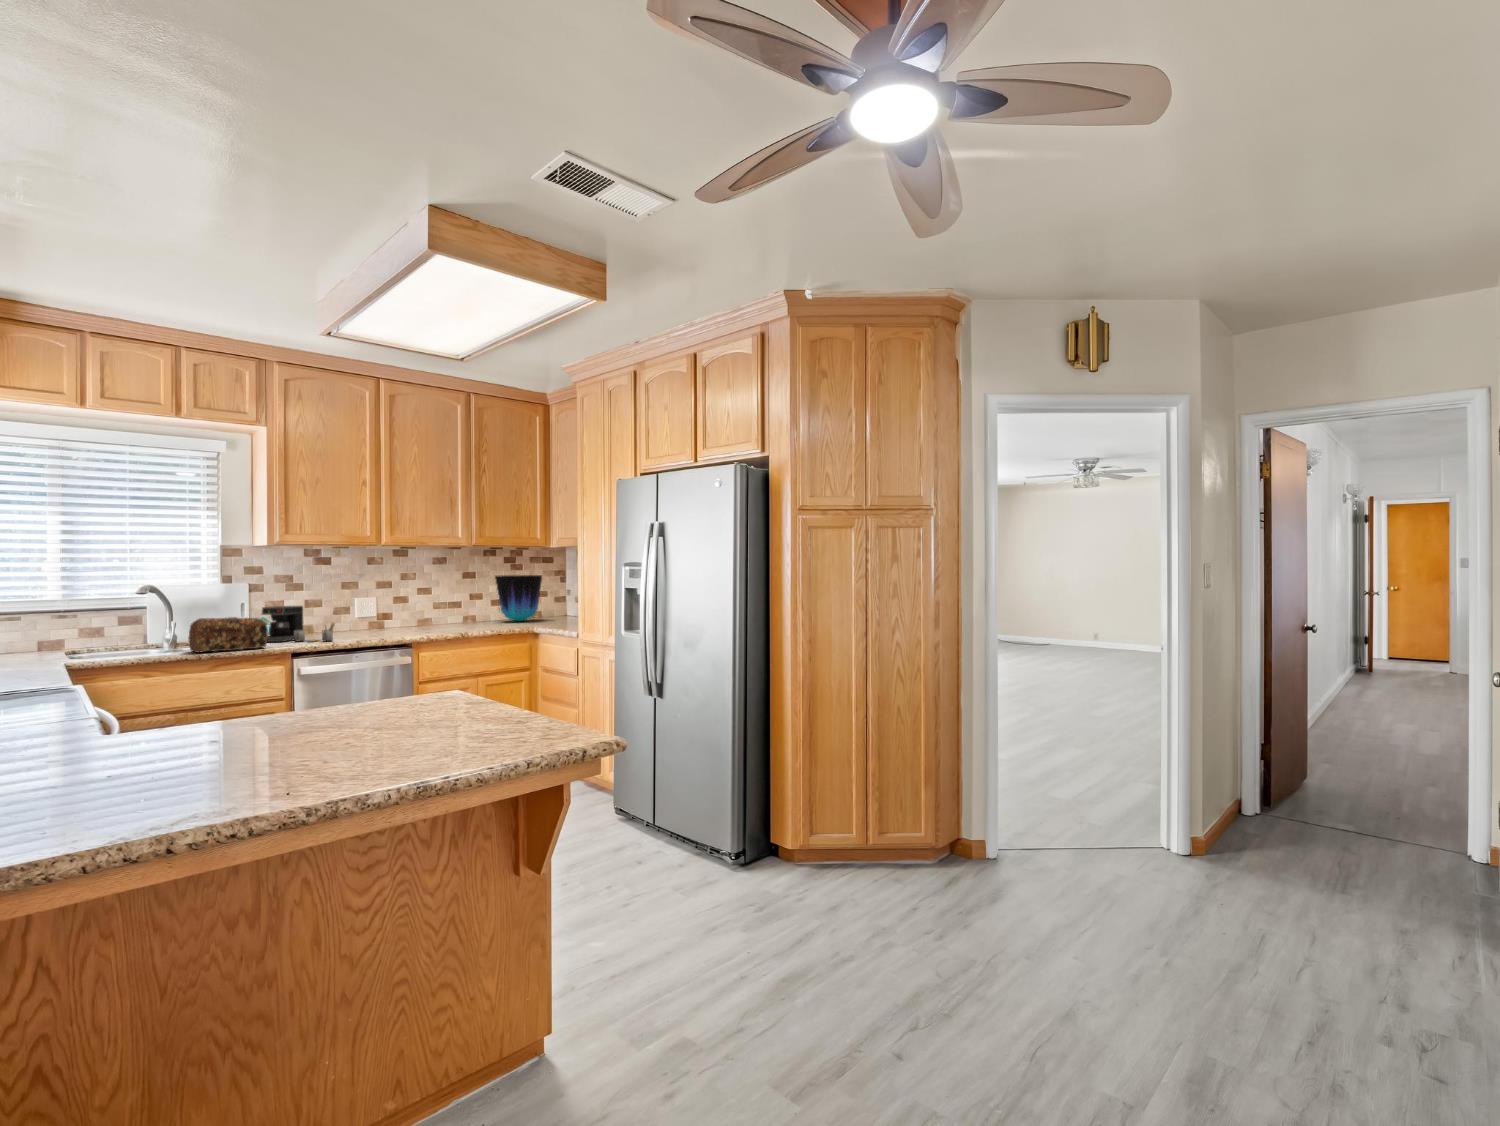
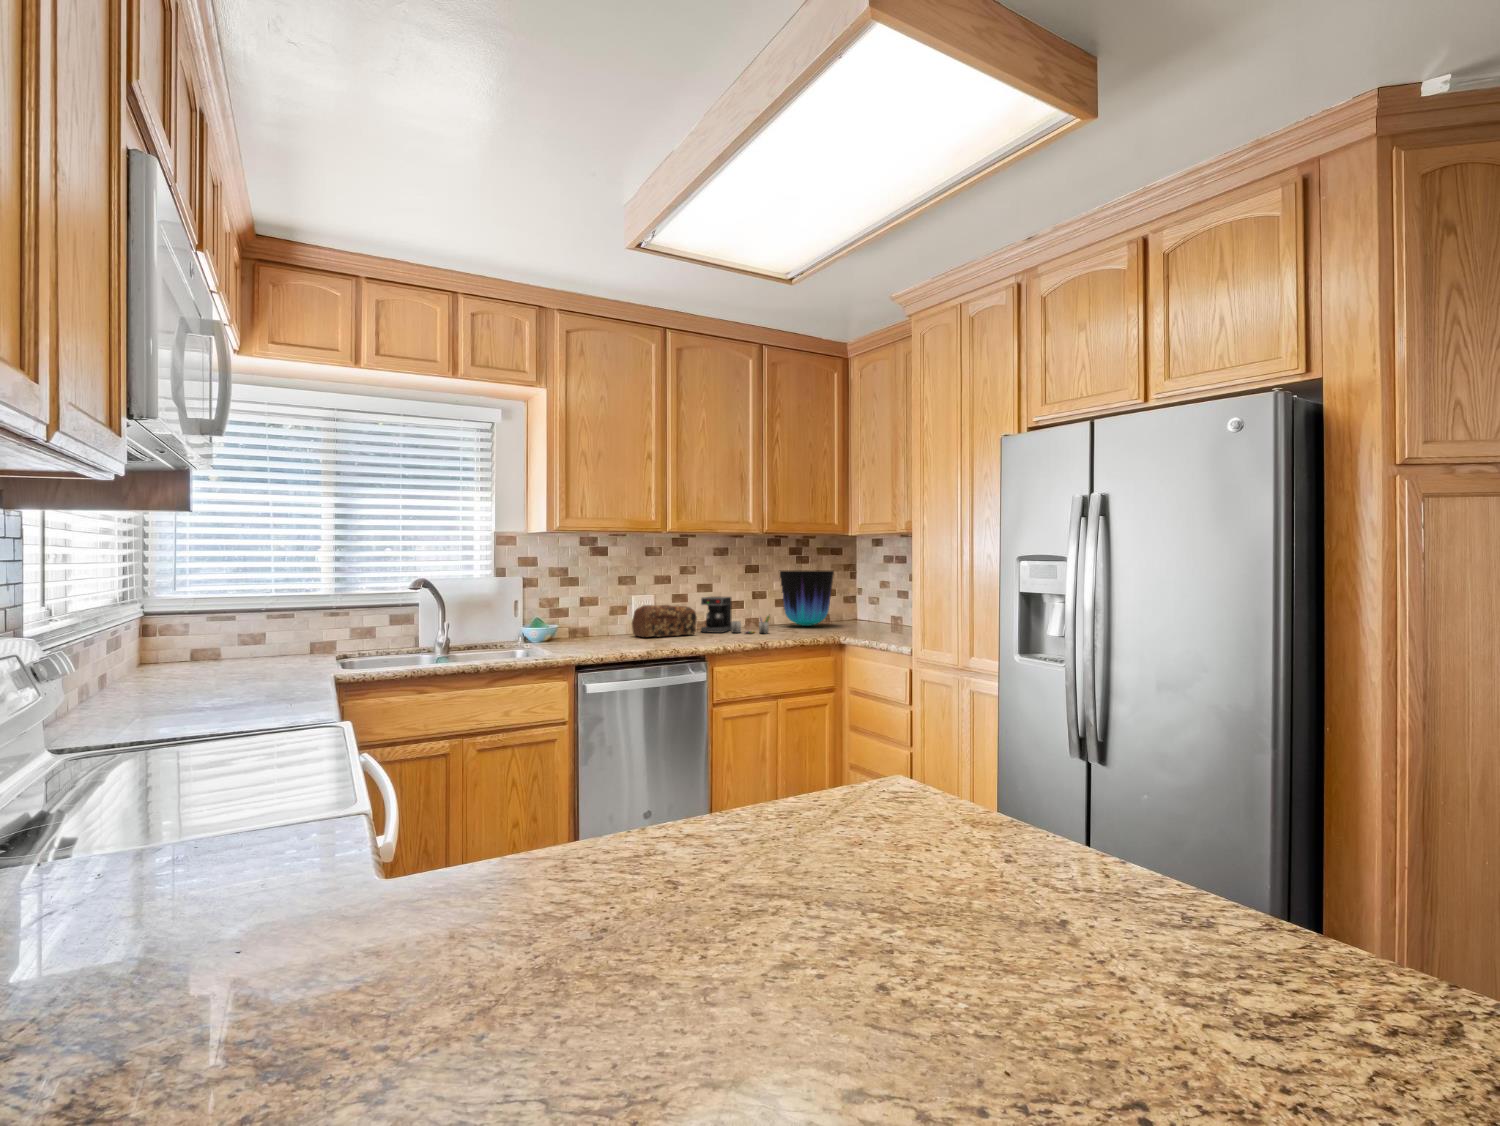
coffee maker: present [262,606,335,642] -> present [701,597,770,633]
bread loaf: present [189,617,268,653] -> present [632,605,697,637]

